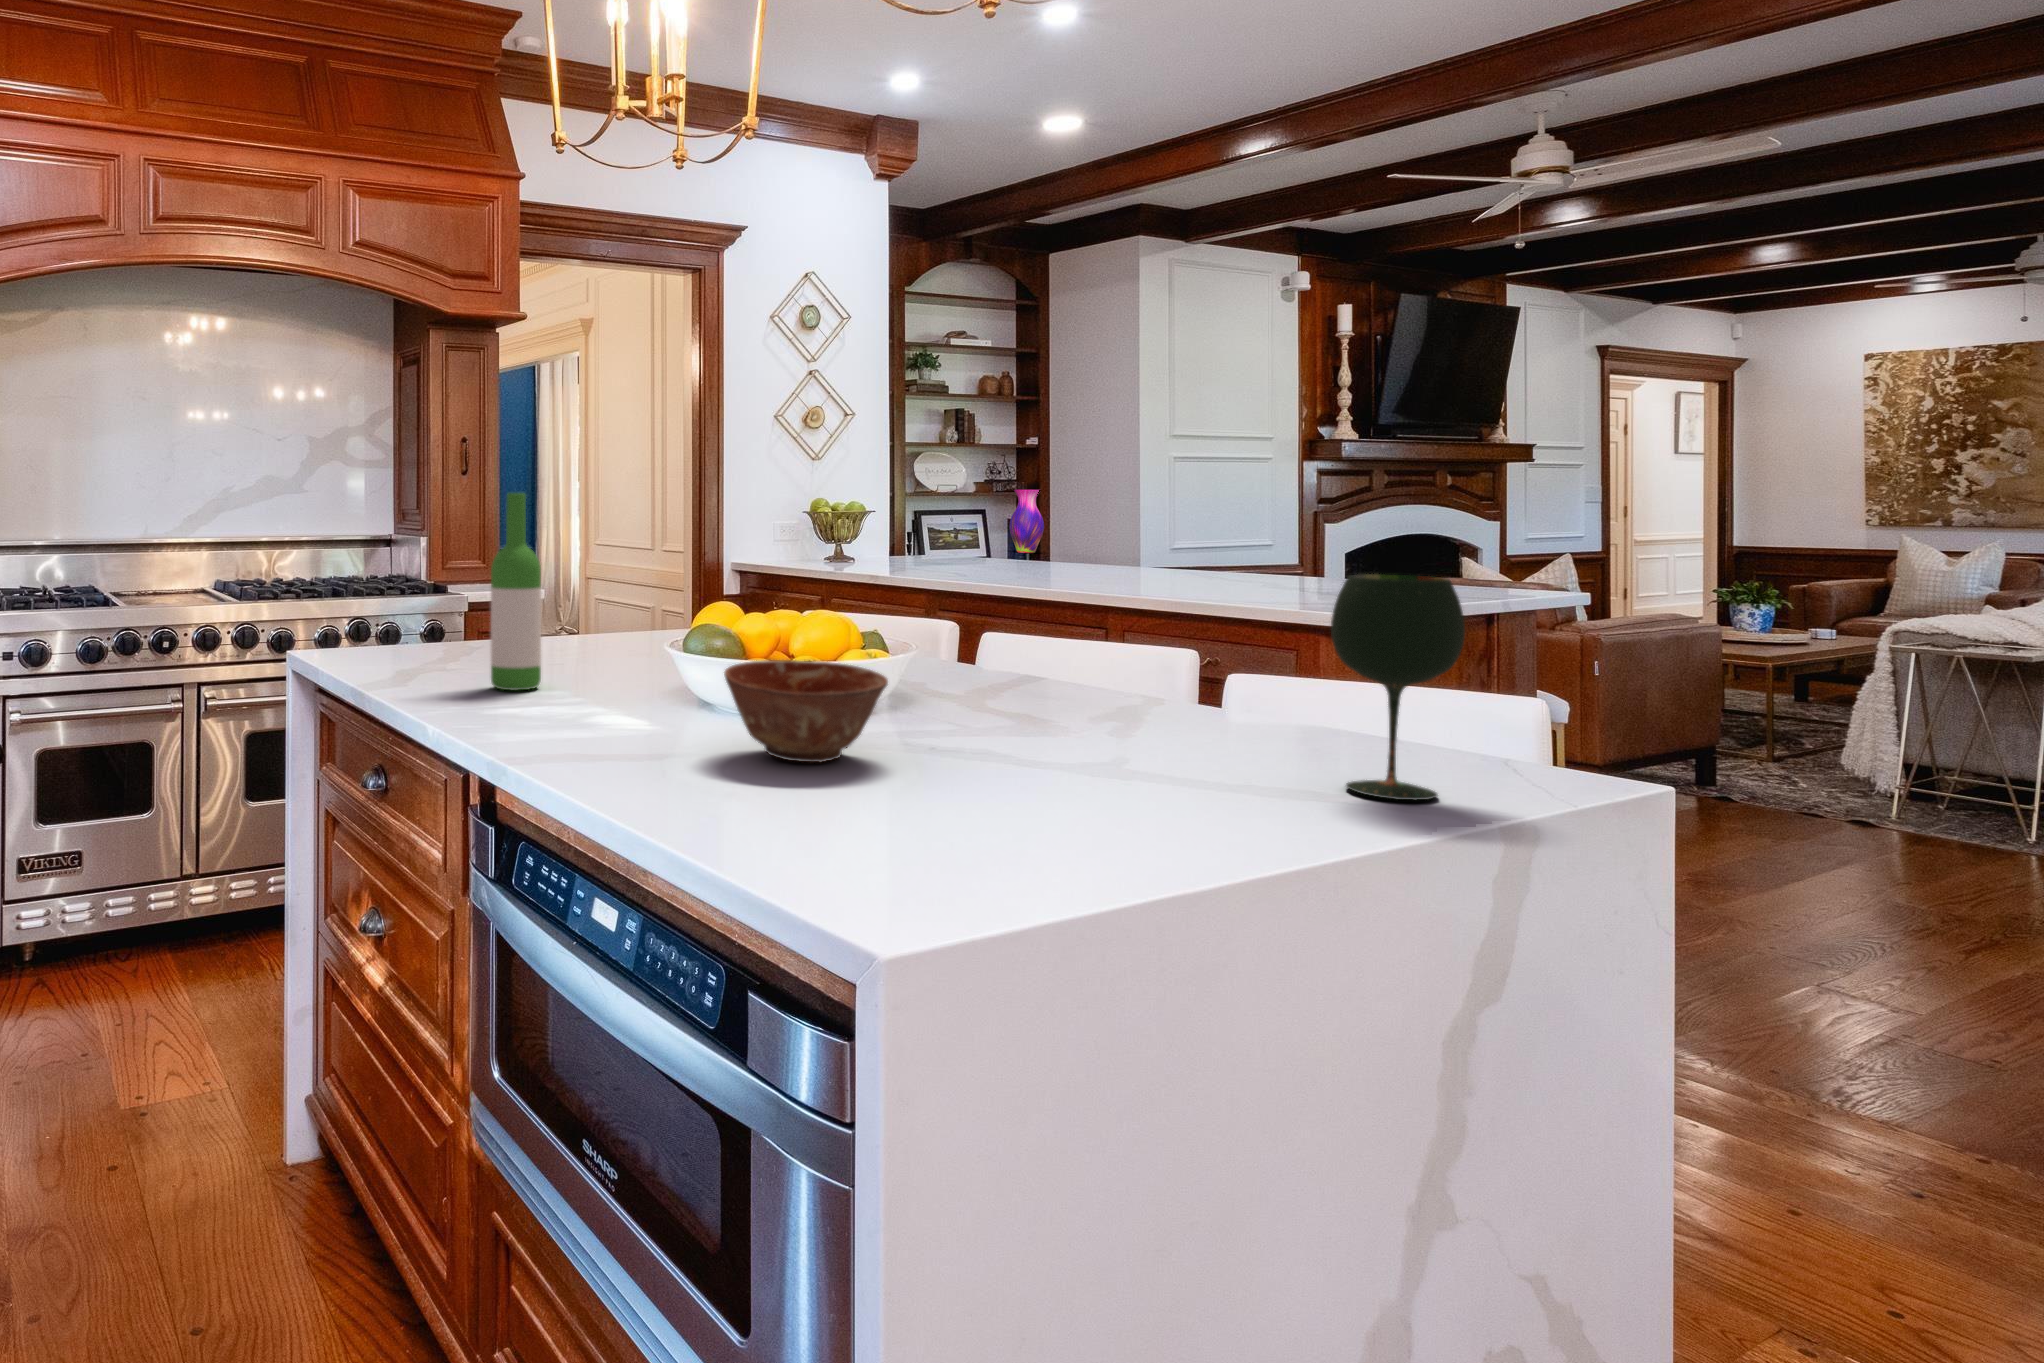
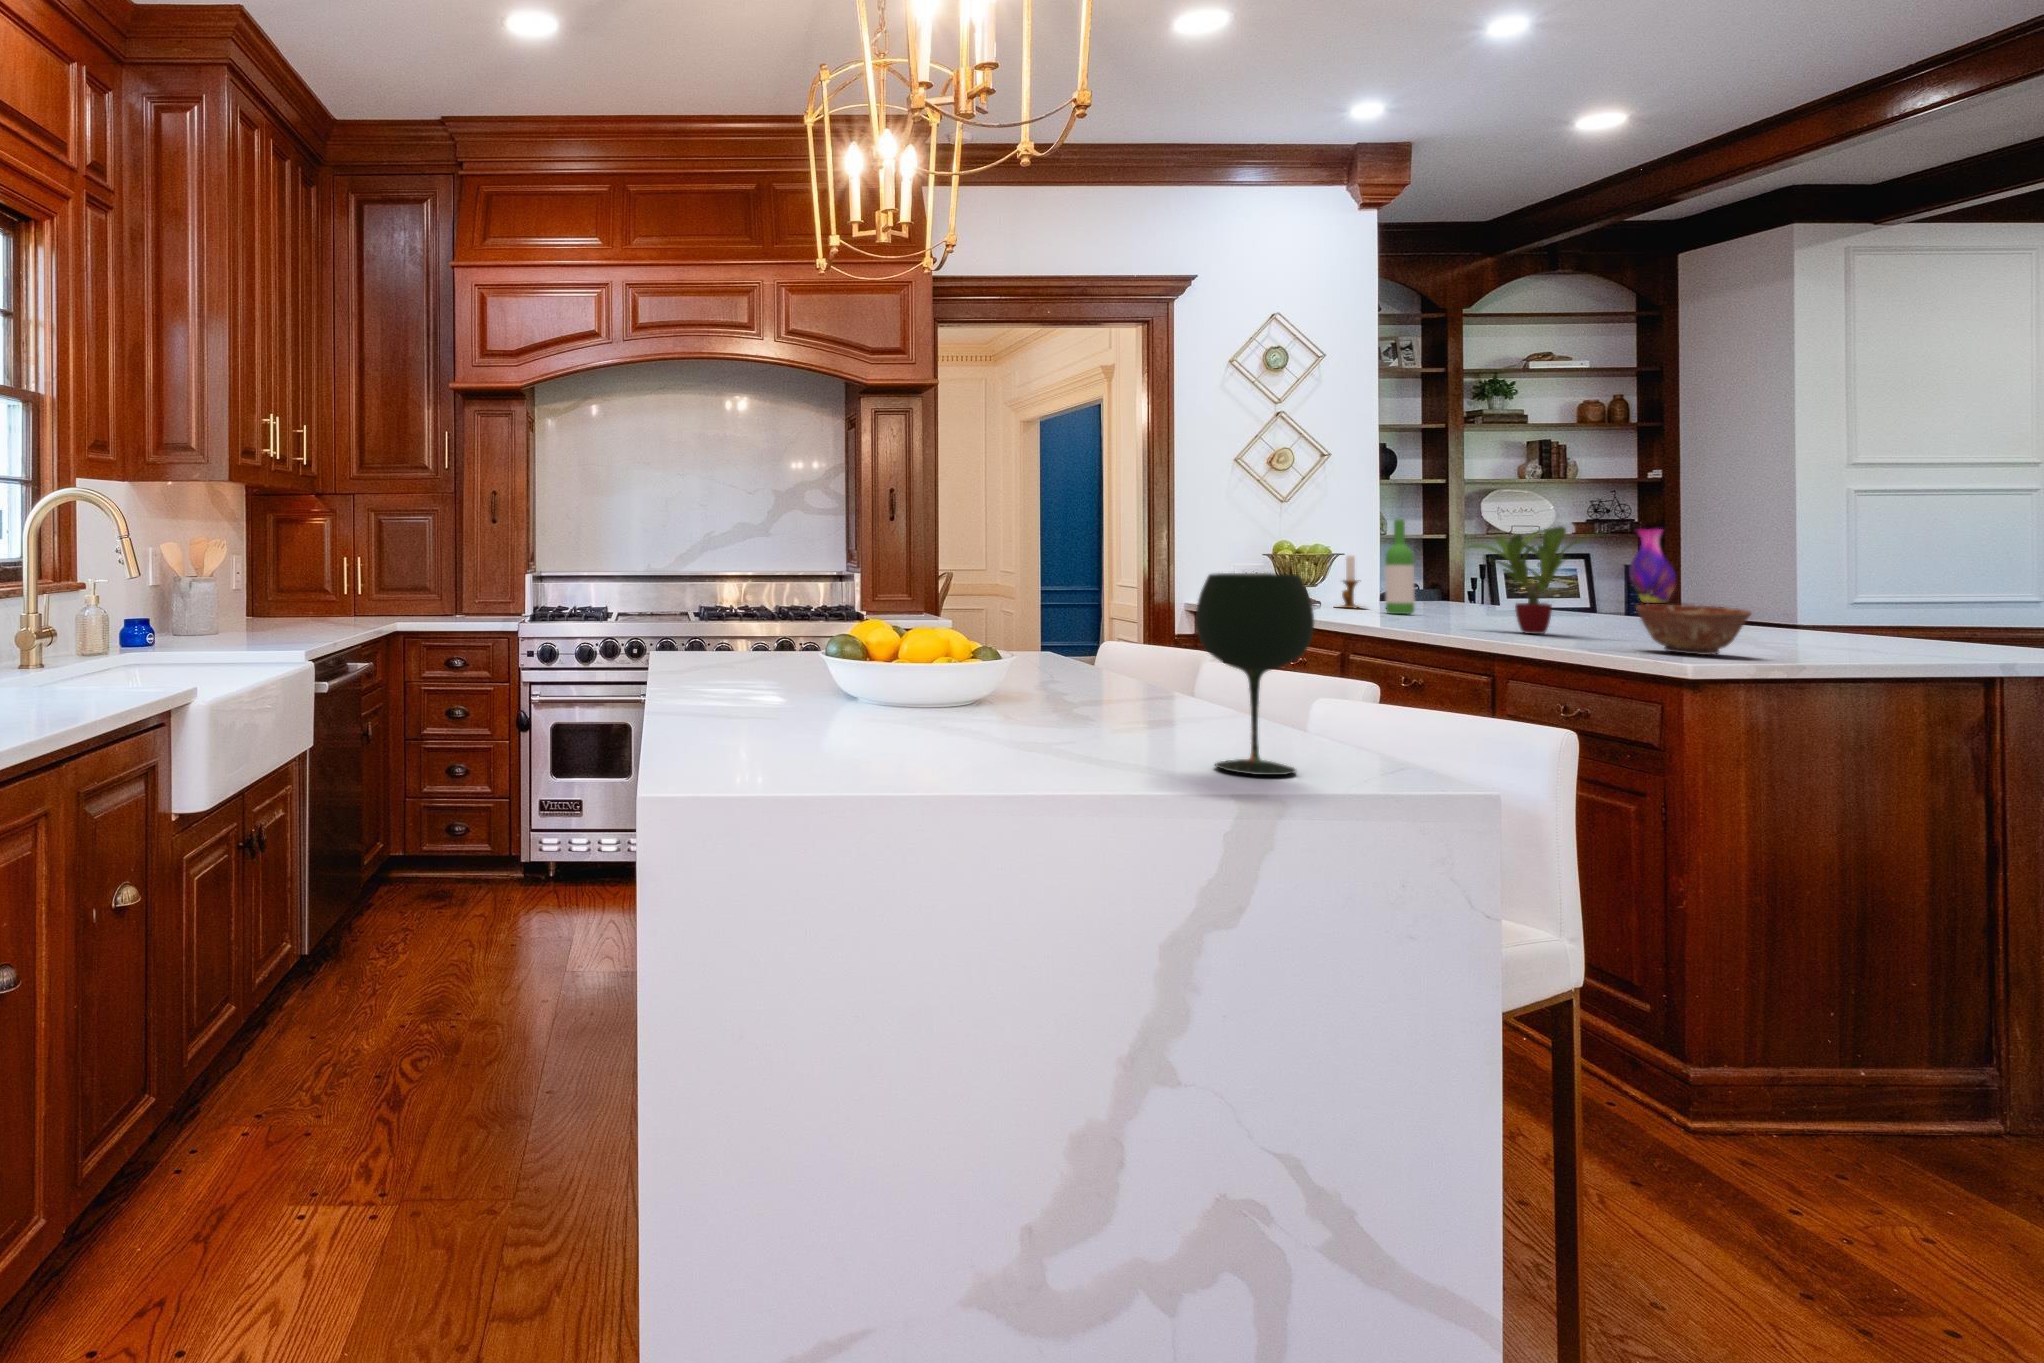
wine bottle: present [491,493,541,690] -> present [1385,519,1415,614]
potted plant: none [1047,495,1163,594] -> present [1468,526,1598,634]
candlestick: none [874,516,905,568] -> present [1341,555,1360,608]
ceramic bowl: present [724,660,888,762] -> present [1636,604,1751,655]

